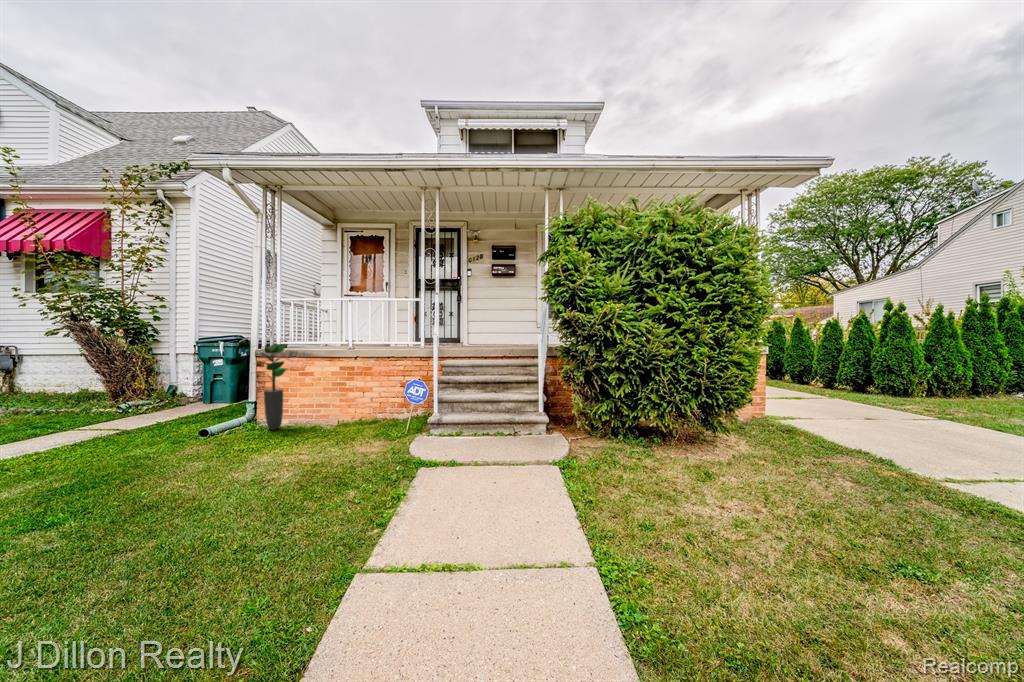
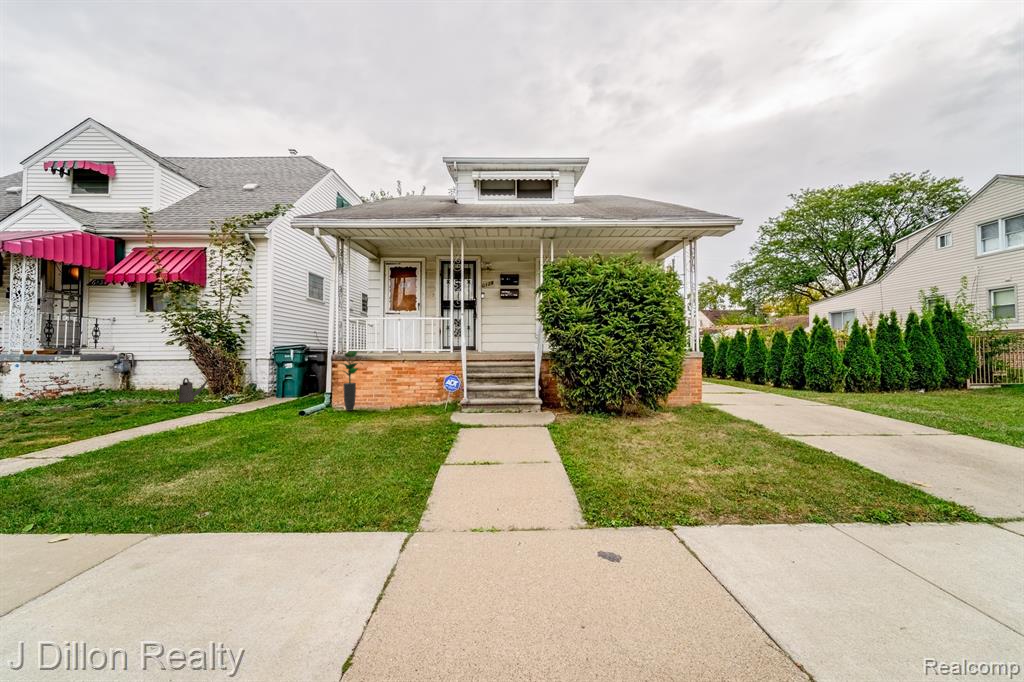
watering can: none [53,379,108,413] -> present [174,378,207,403]

